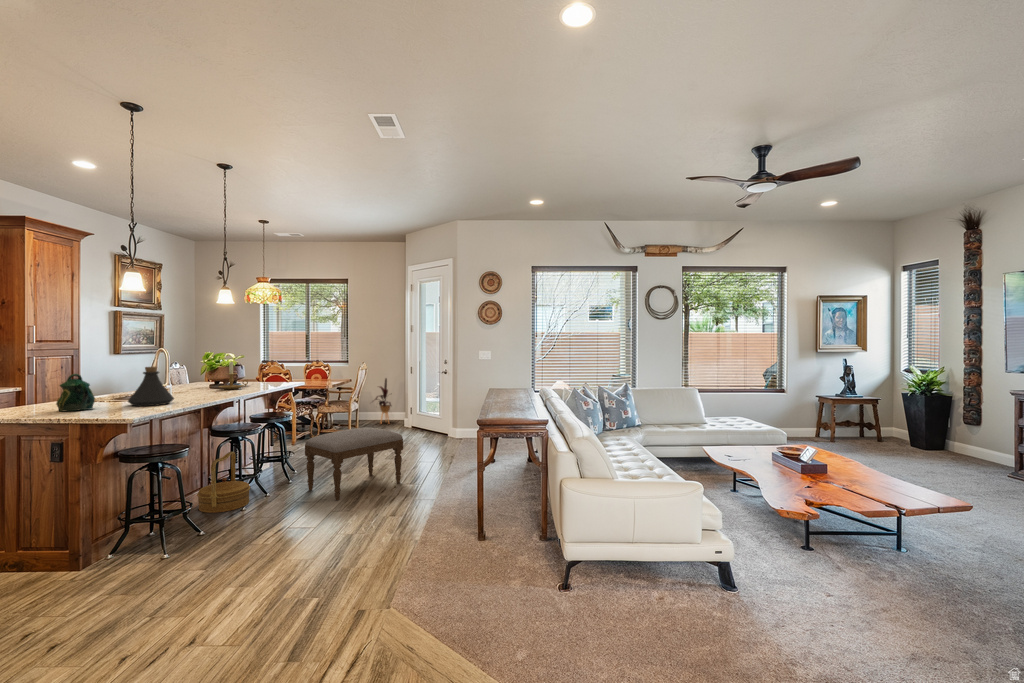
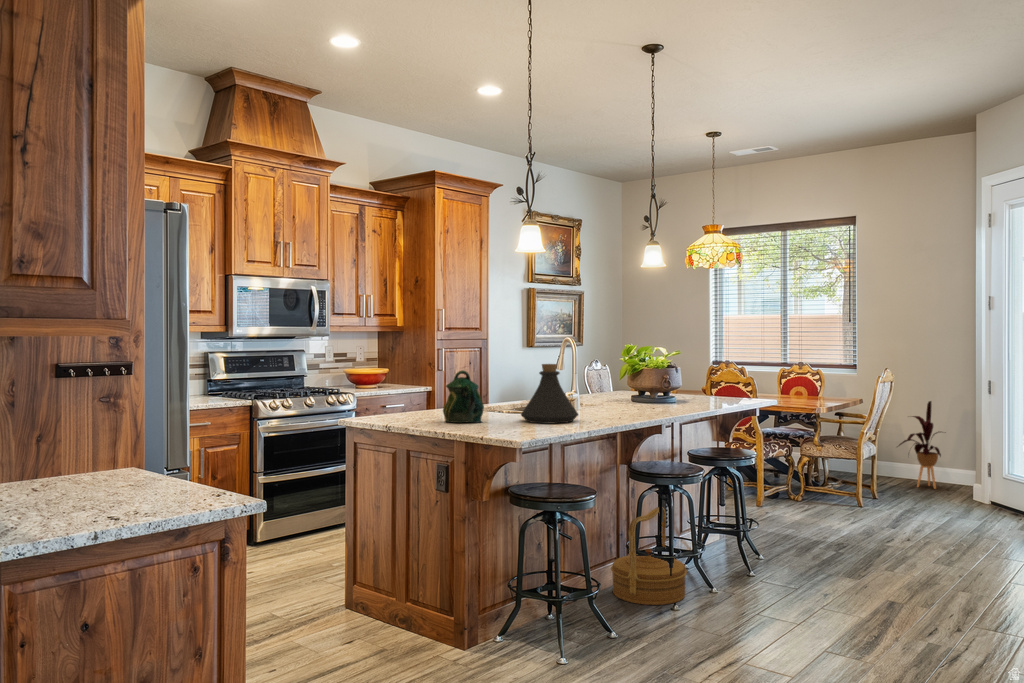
candle holder: present [219,362,248,390] -> none [643,359,687,405]
ottoman: present [305,427,403,500] -> none [777,495,976,630]

